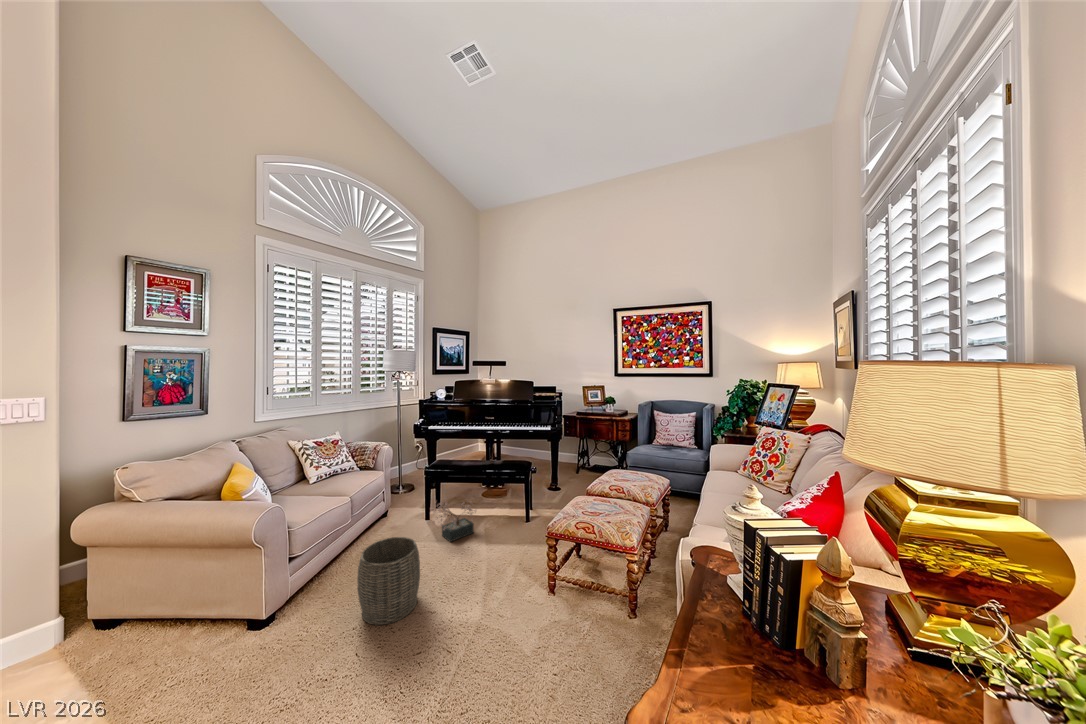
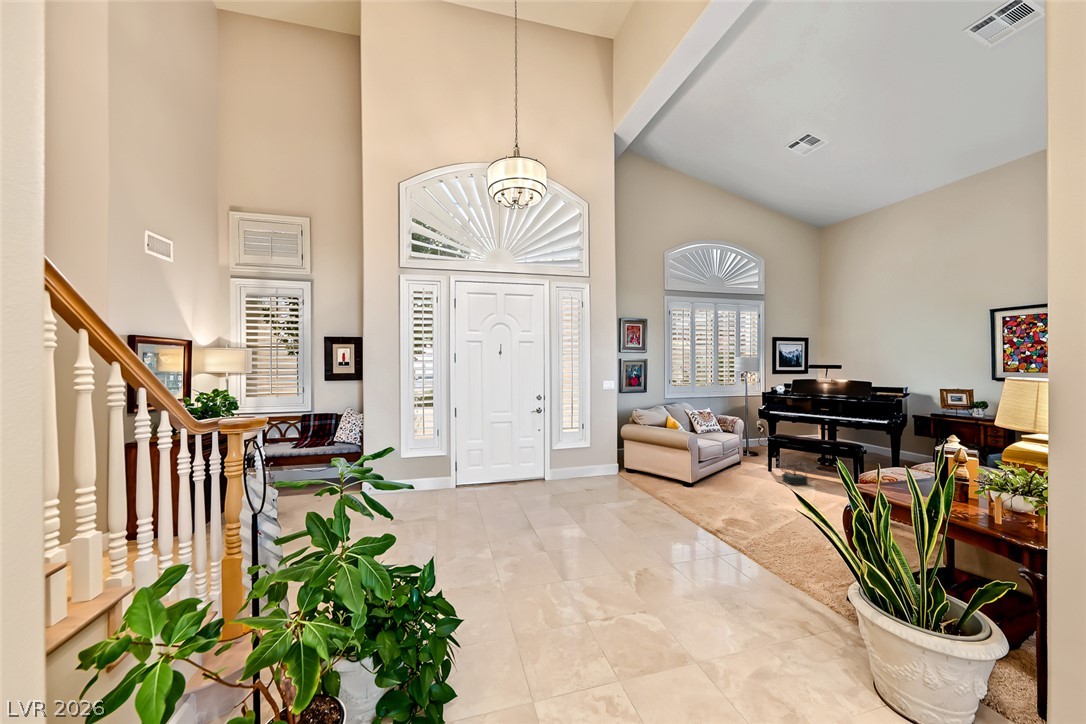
woven basket: present [357,537,420,625] -> none [735,461,770,500]

